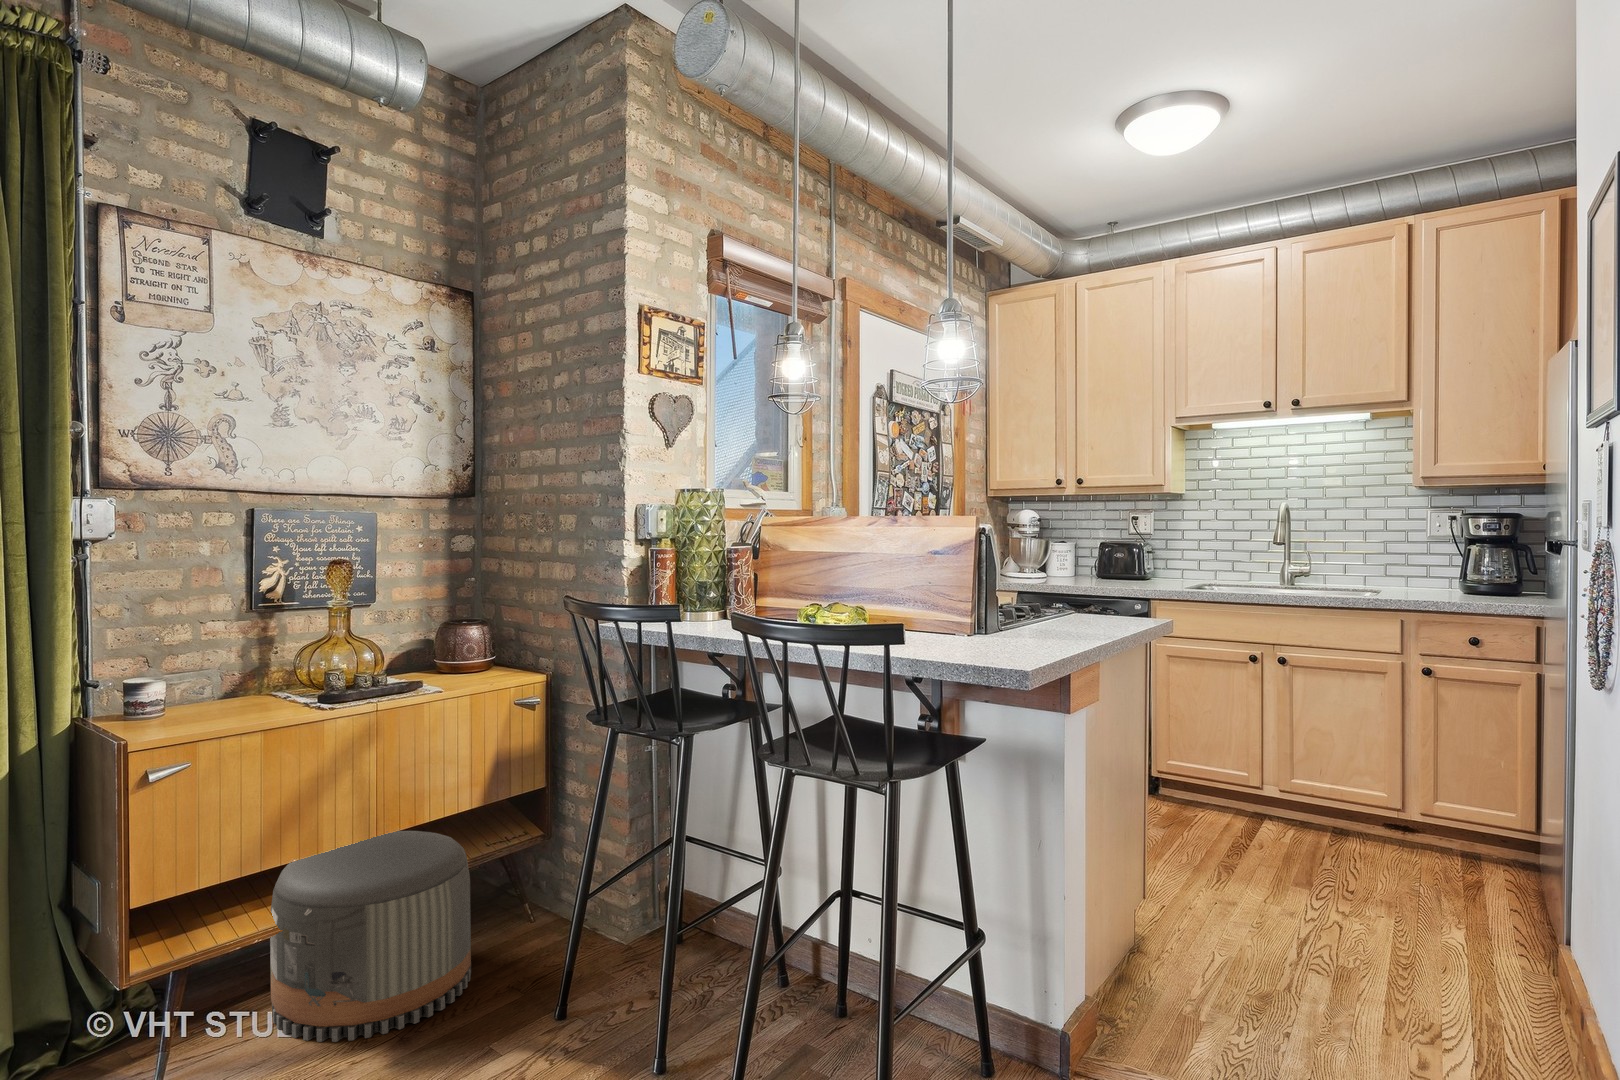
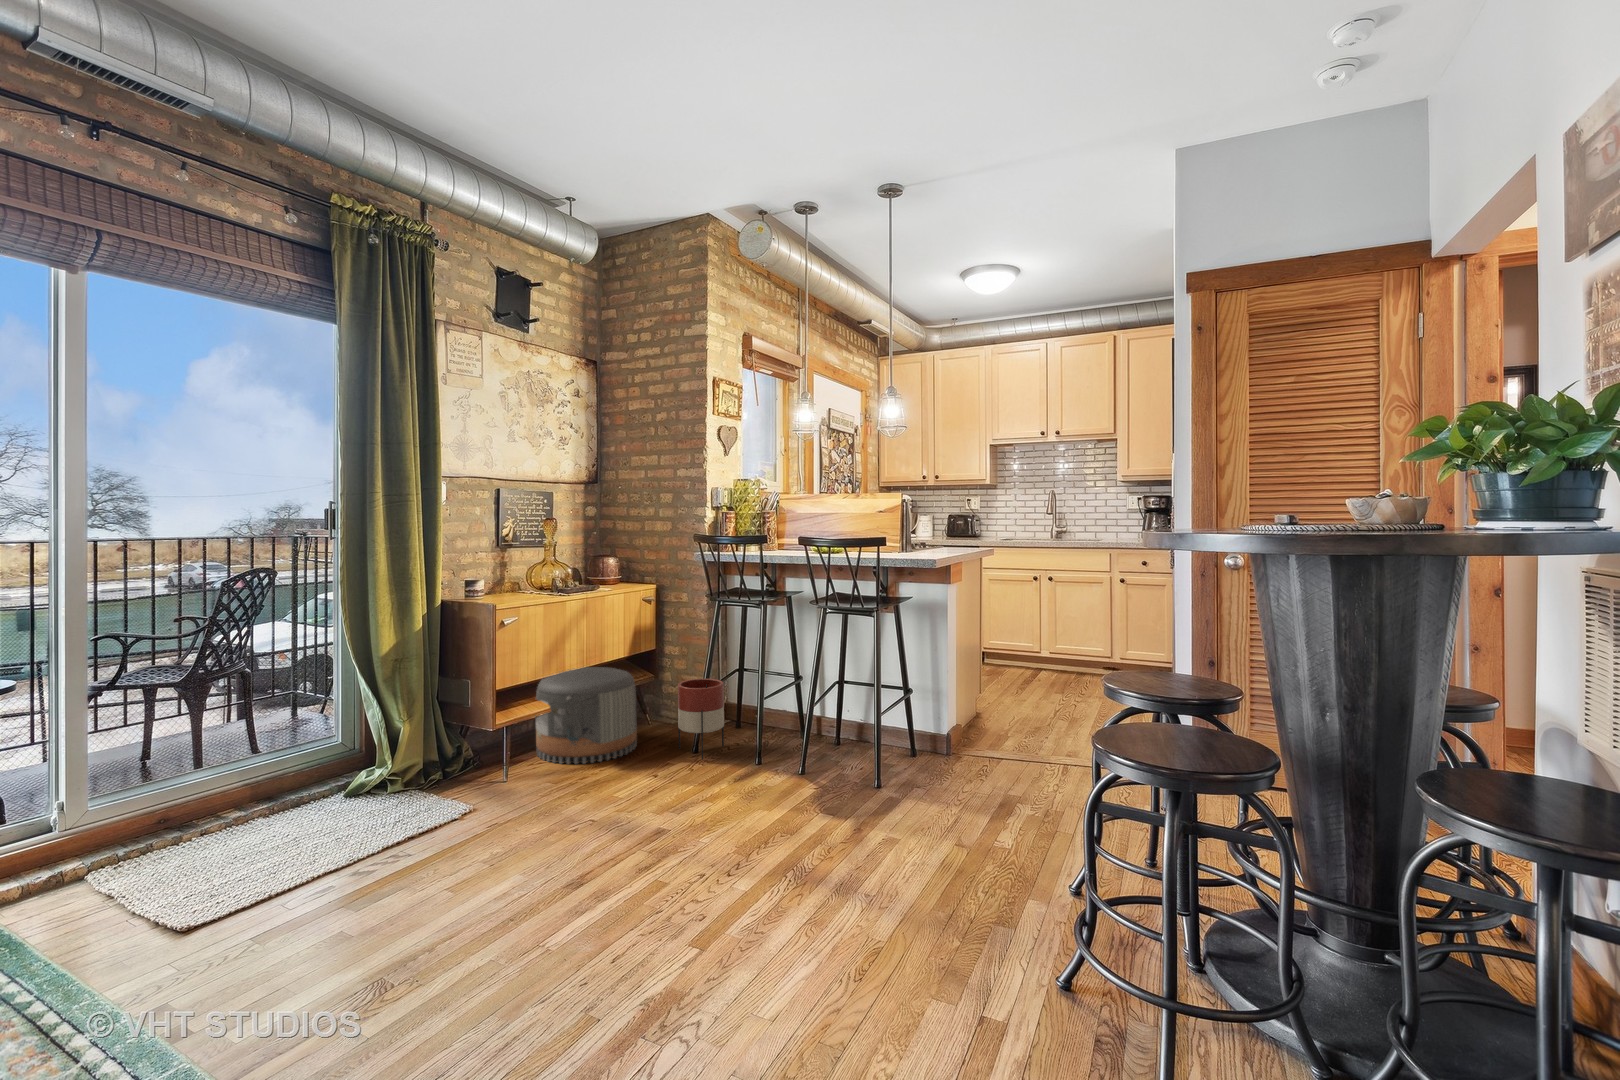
planter: none [524,870,620,1048] -> present [678,679,724,760]

